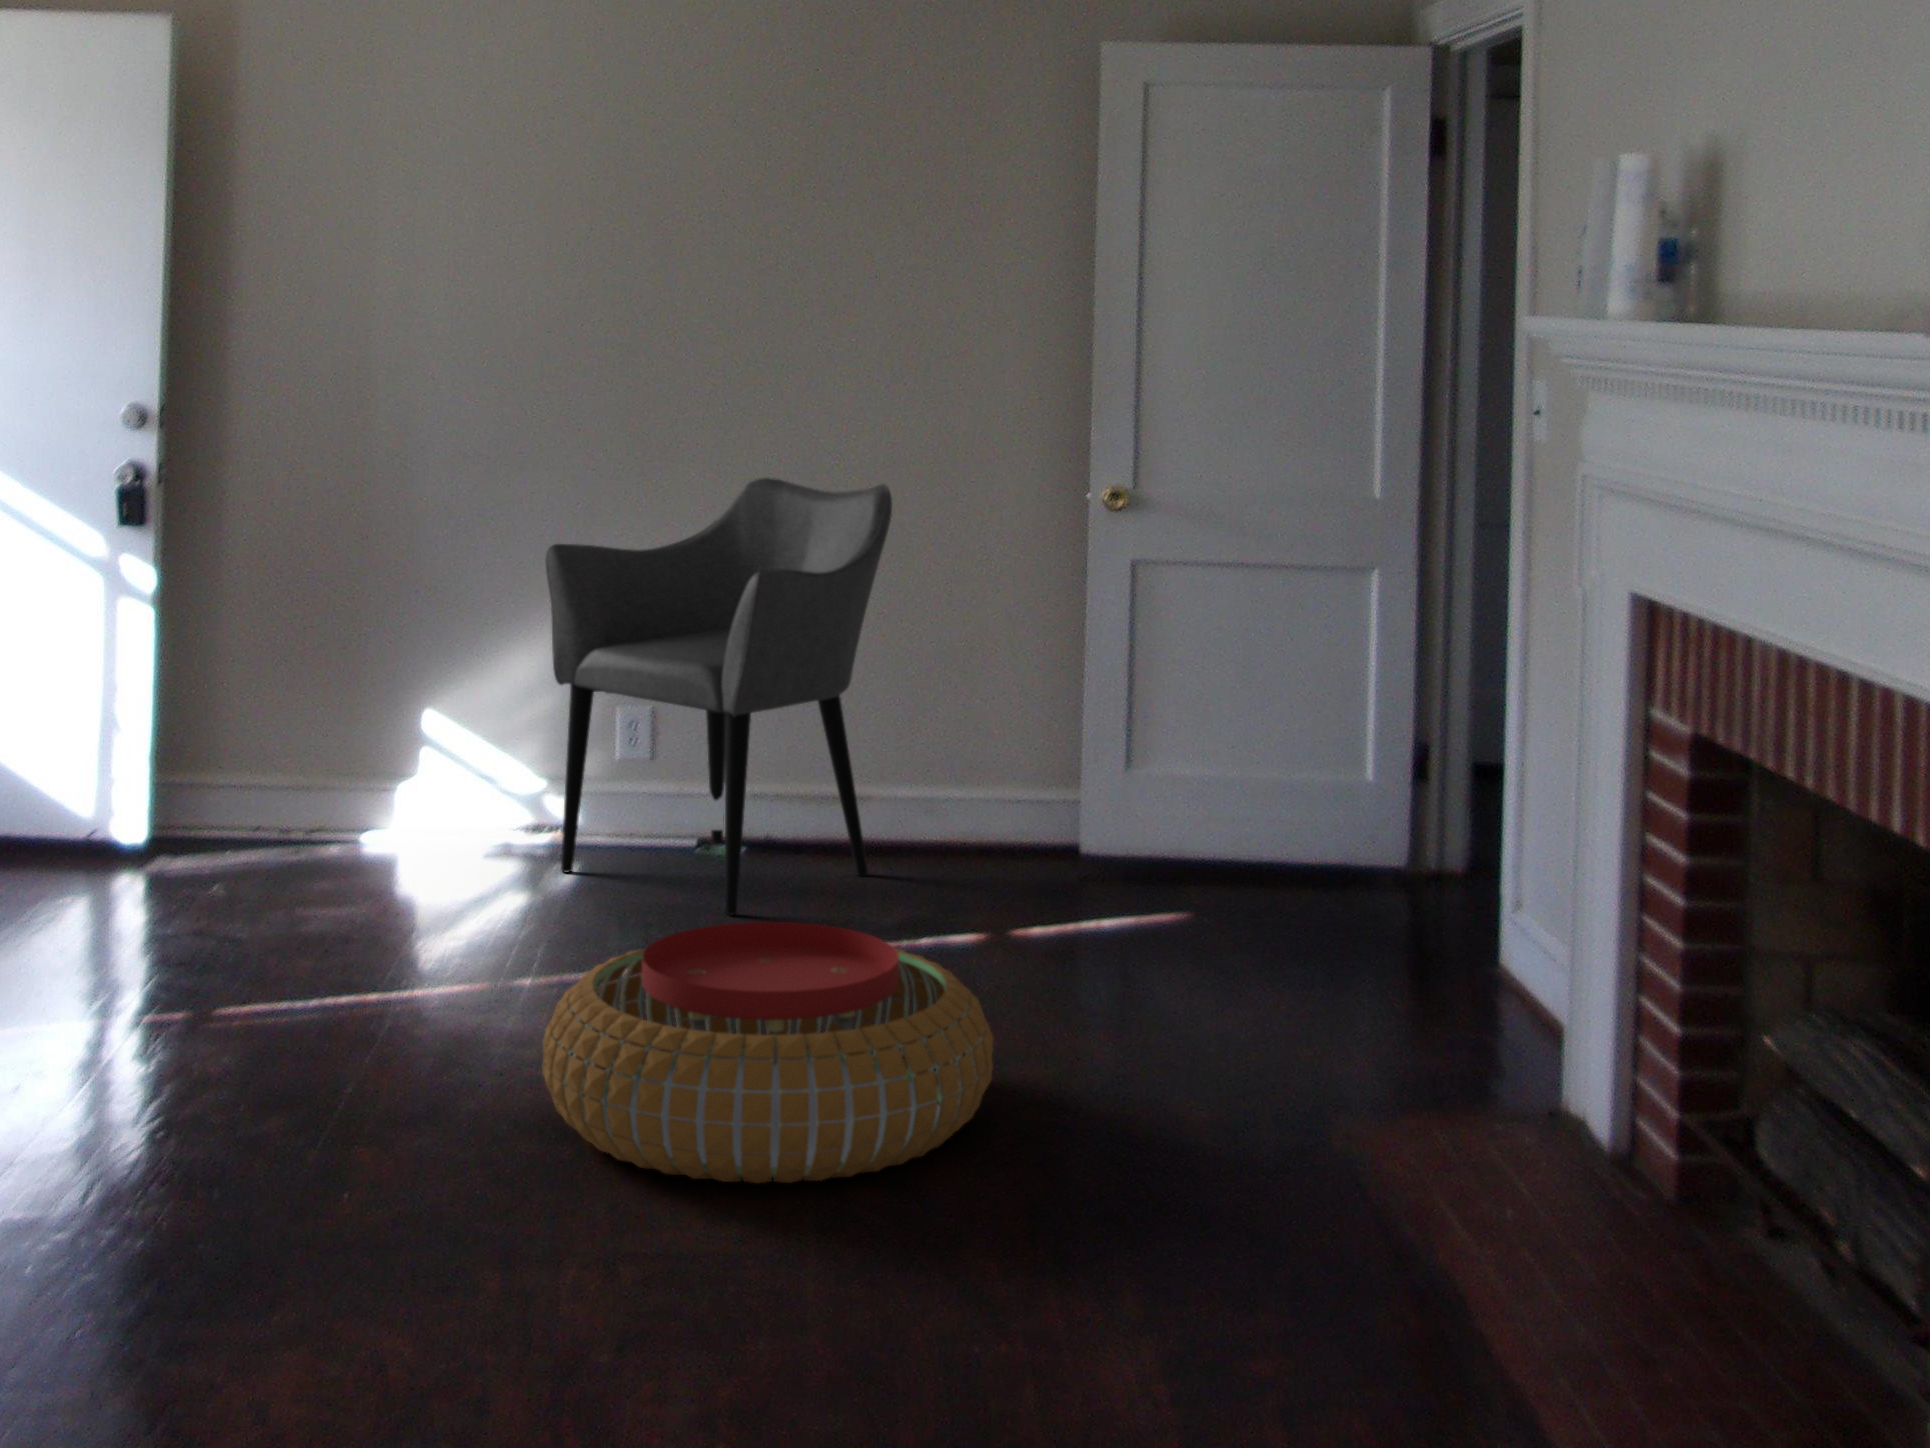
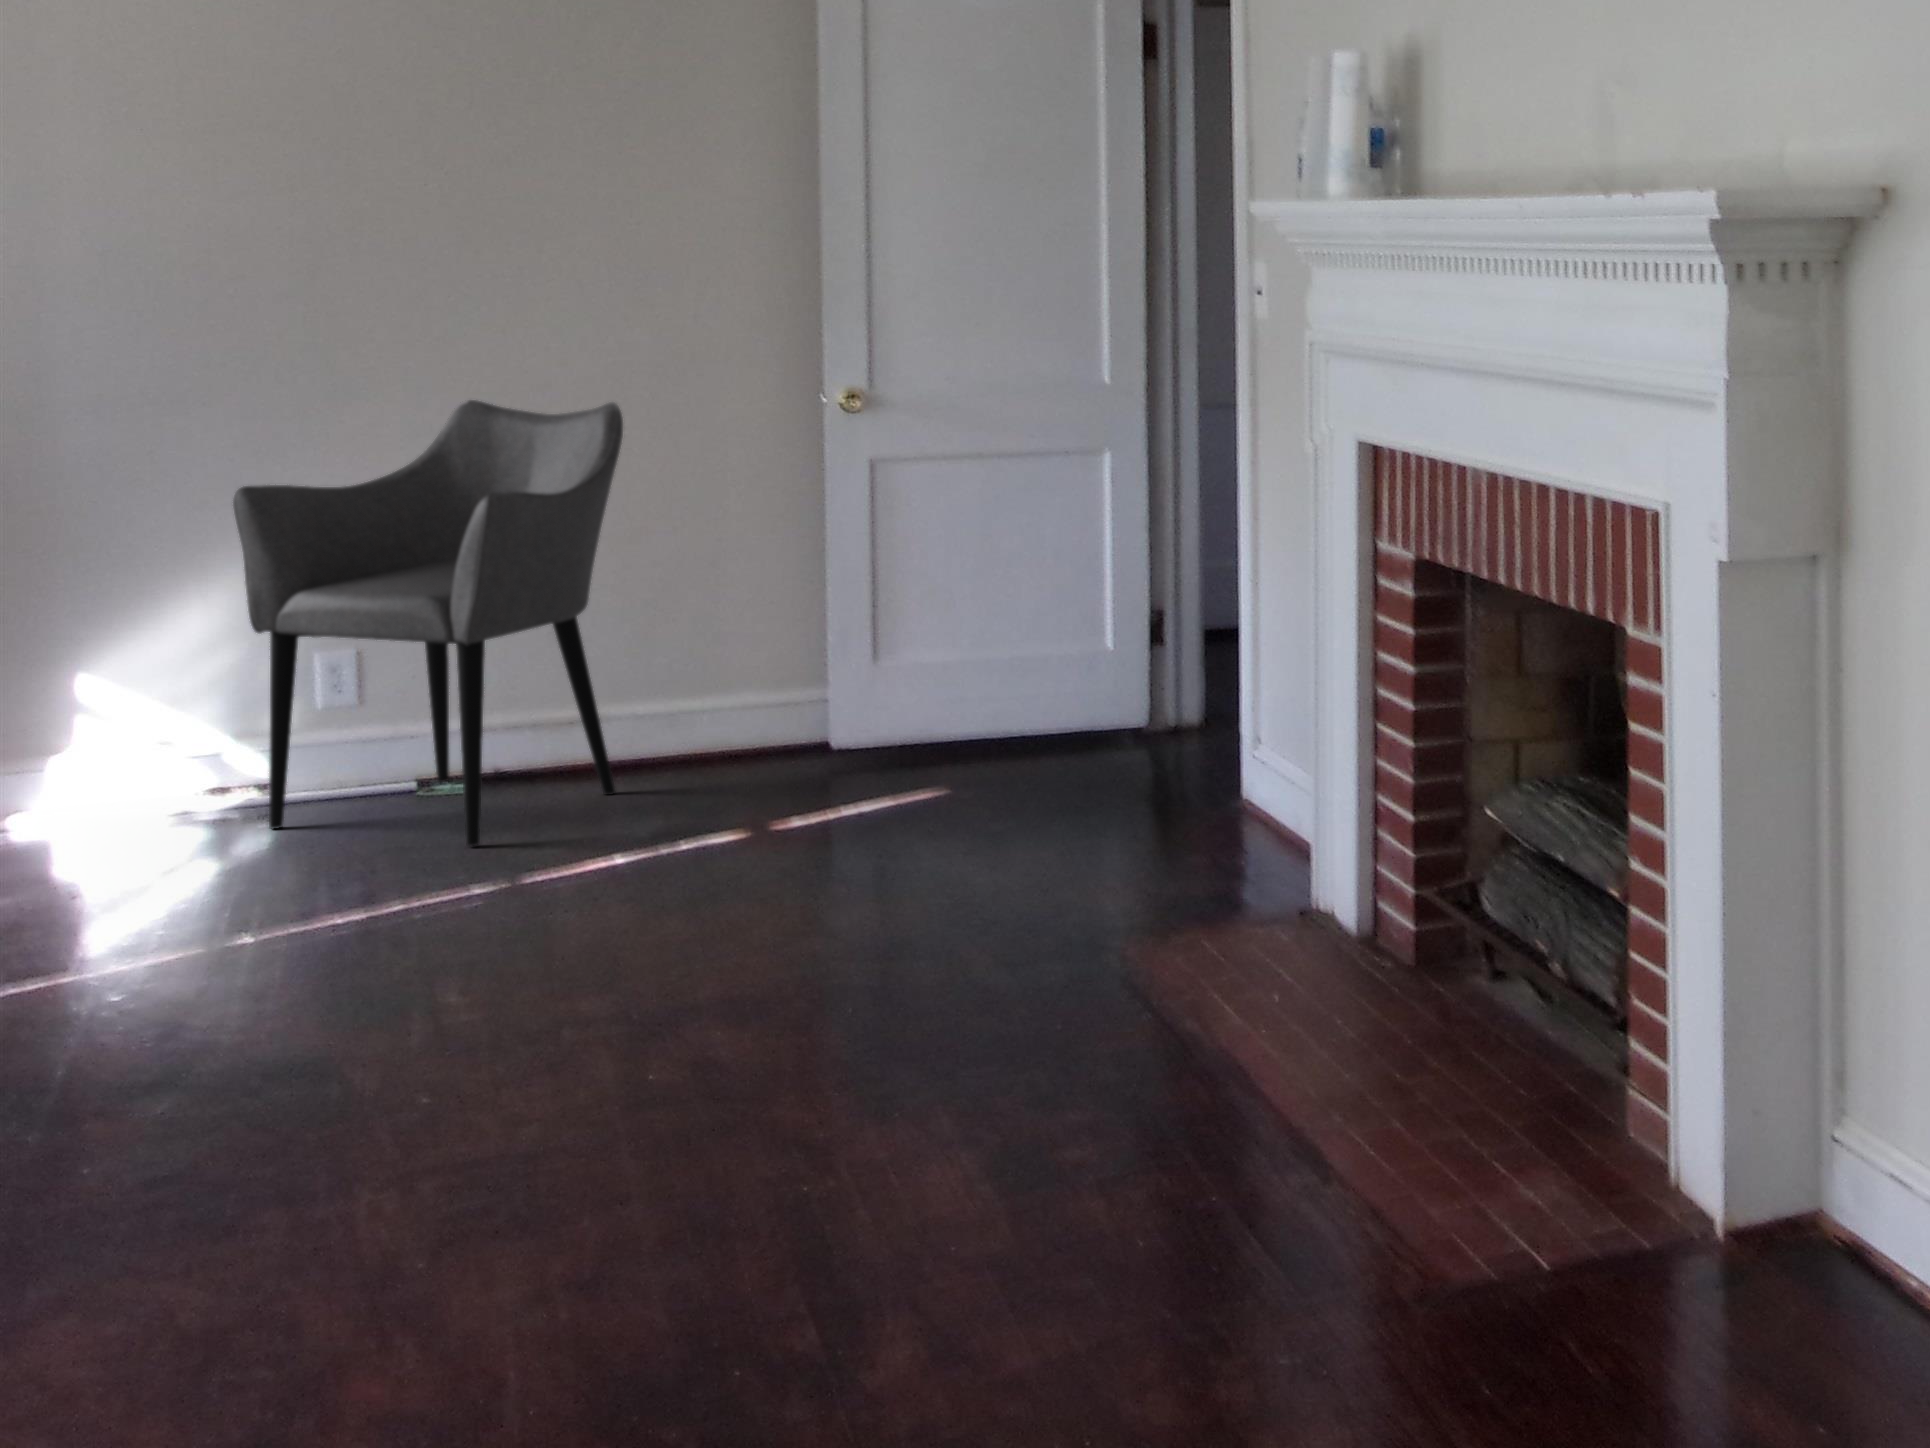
pouf: present [542,922,994,1183] -> none [297,831,783,1089]

